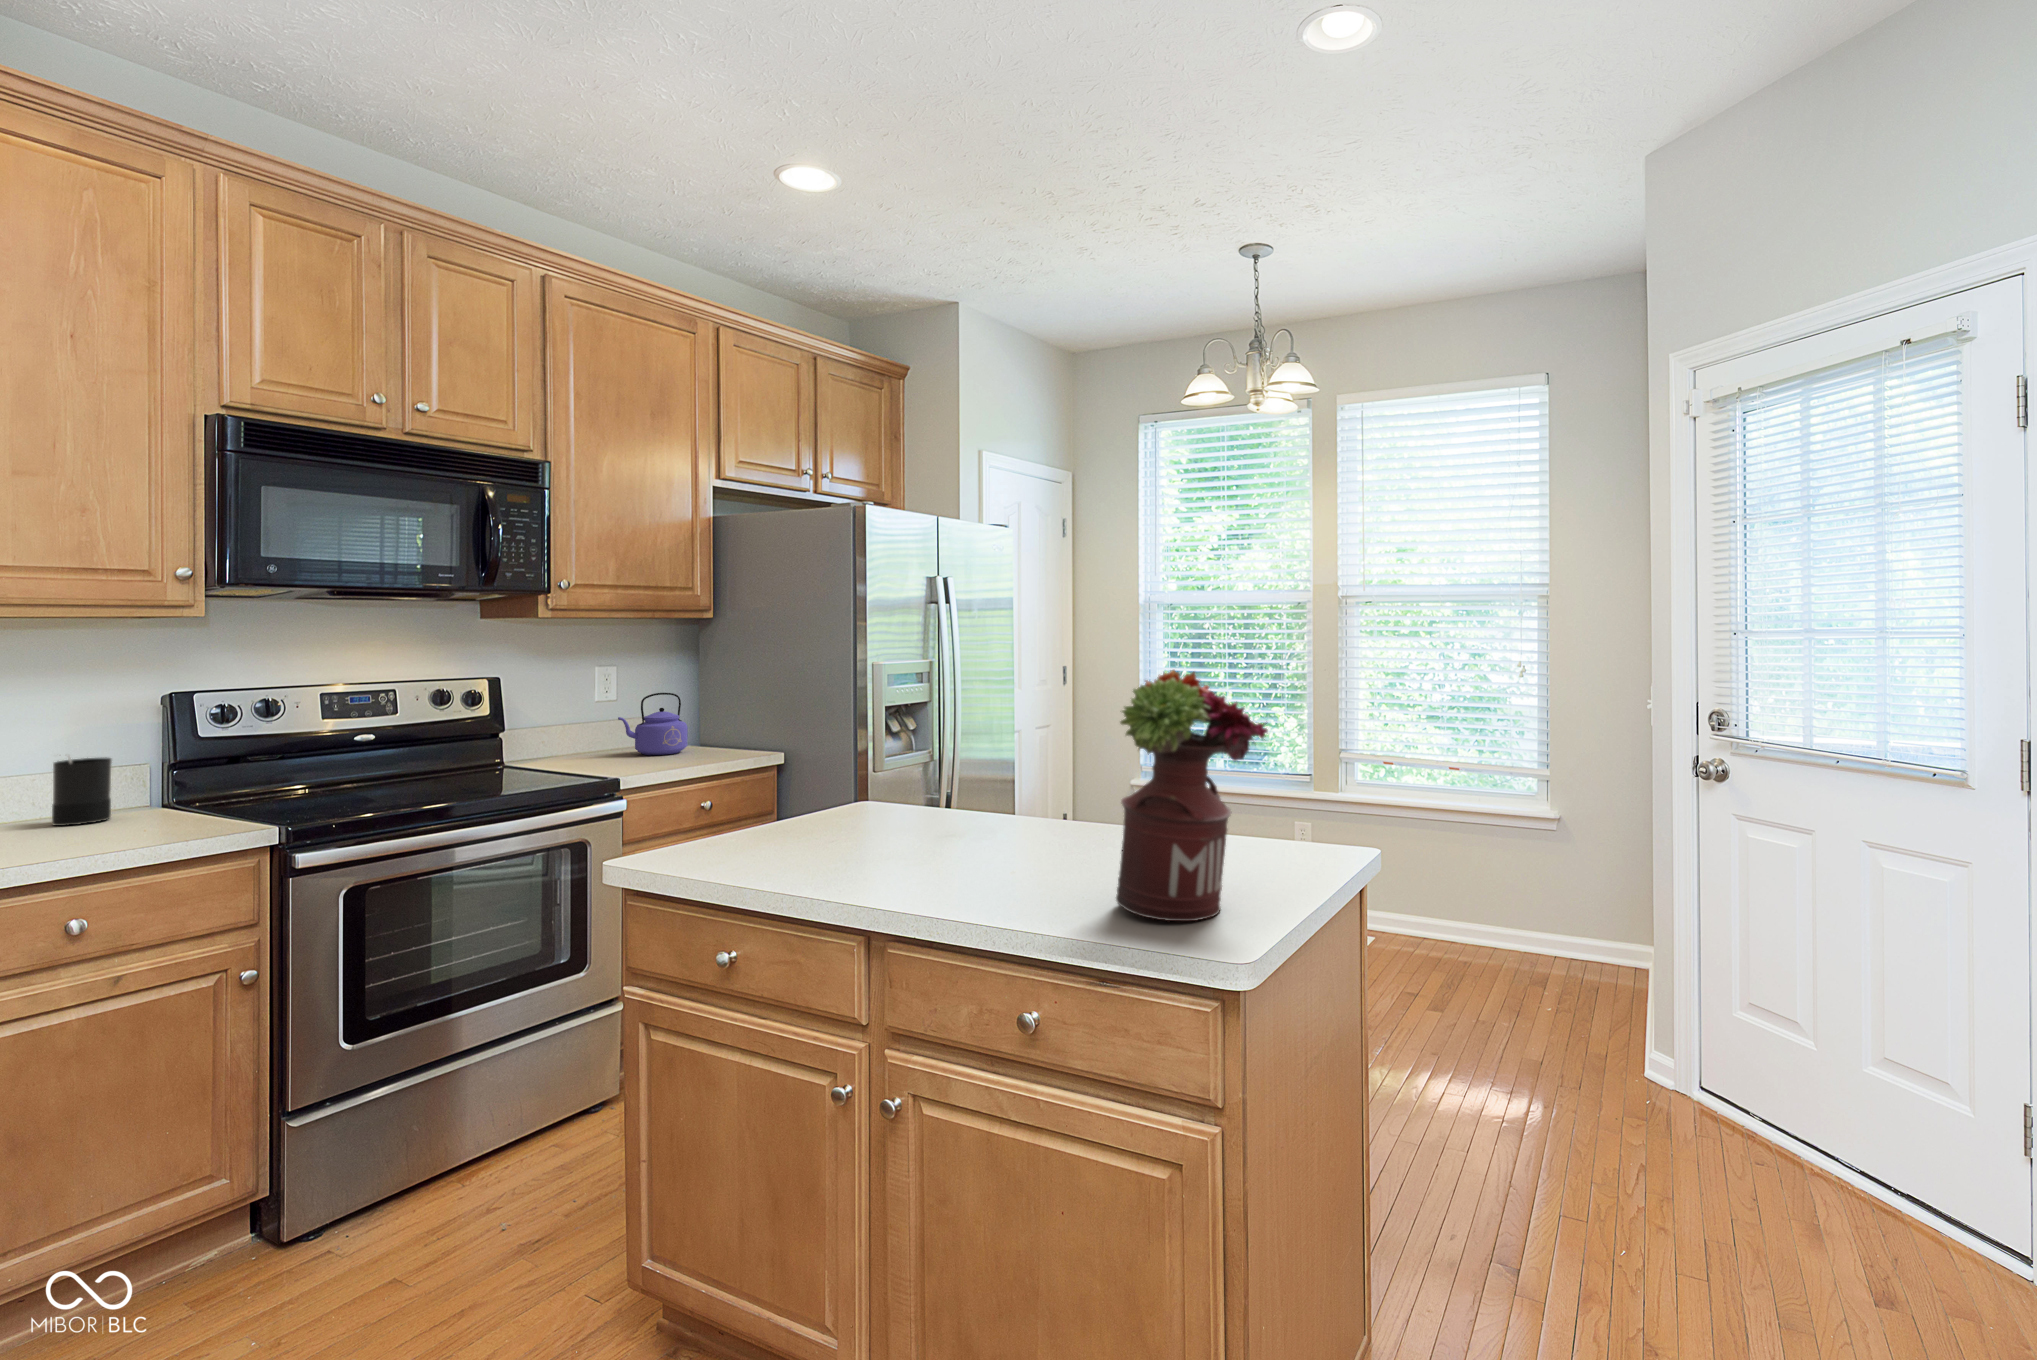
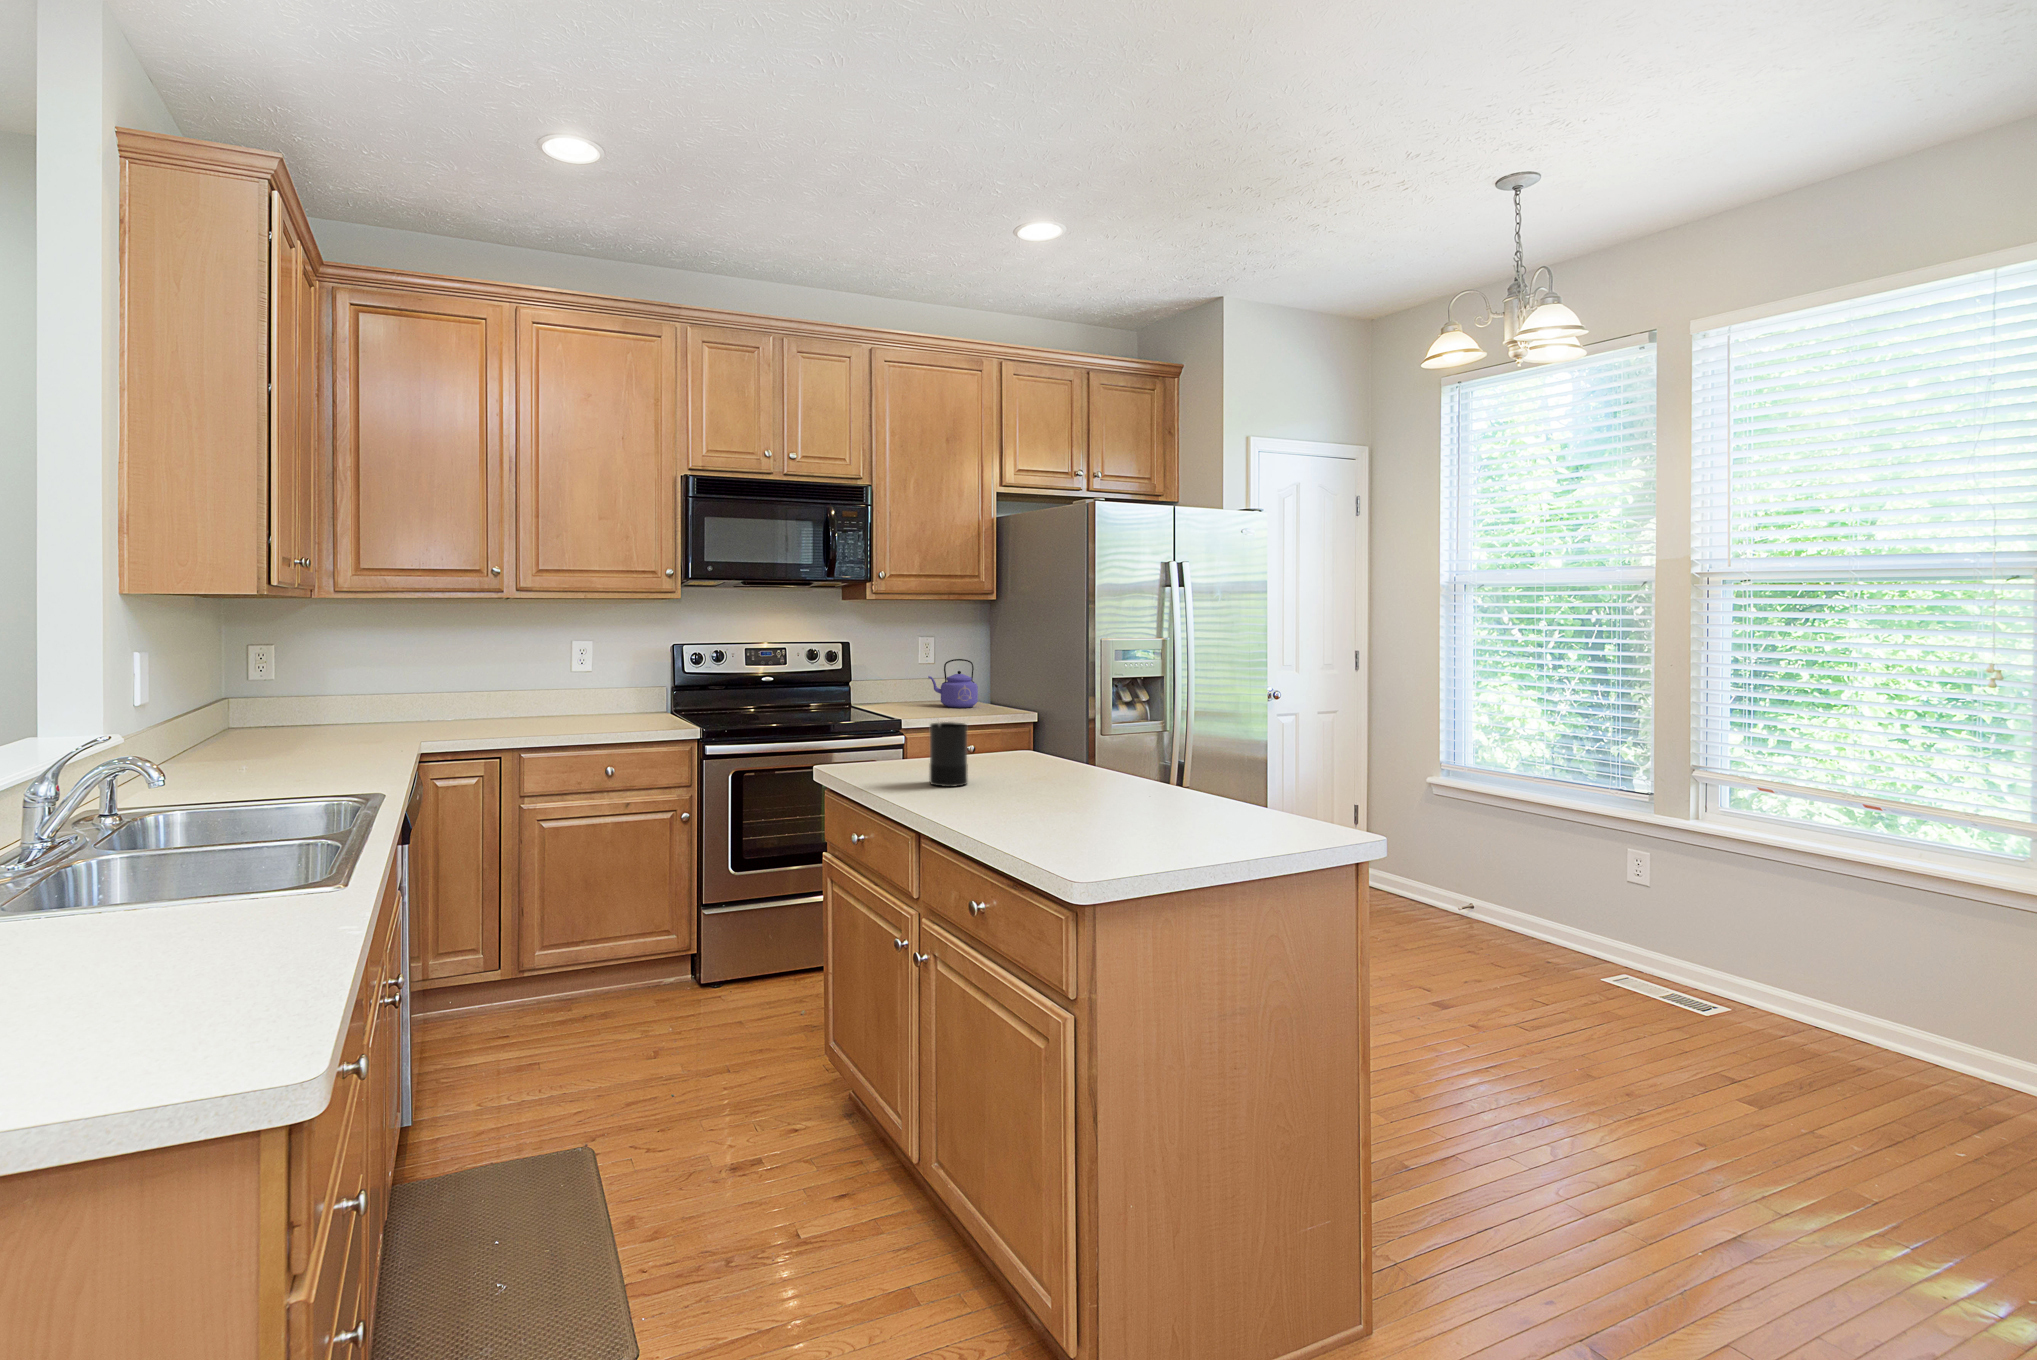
flower arrangement: present [1116,670,1268,921] -> none [1074,641,1215,846]
candle: present [52,756,112,826] -> present [930,722,968,787]

